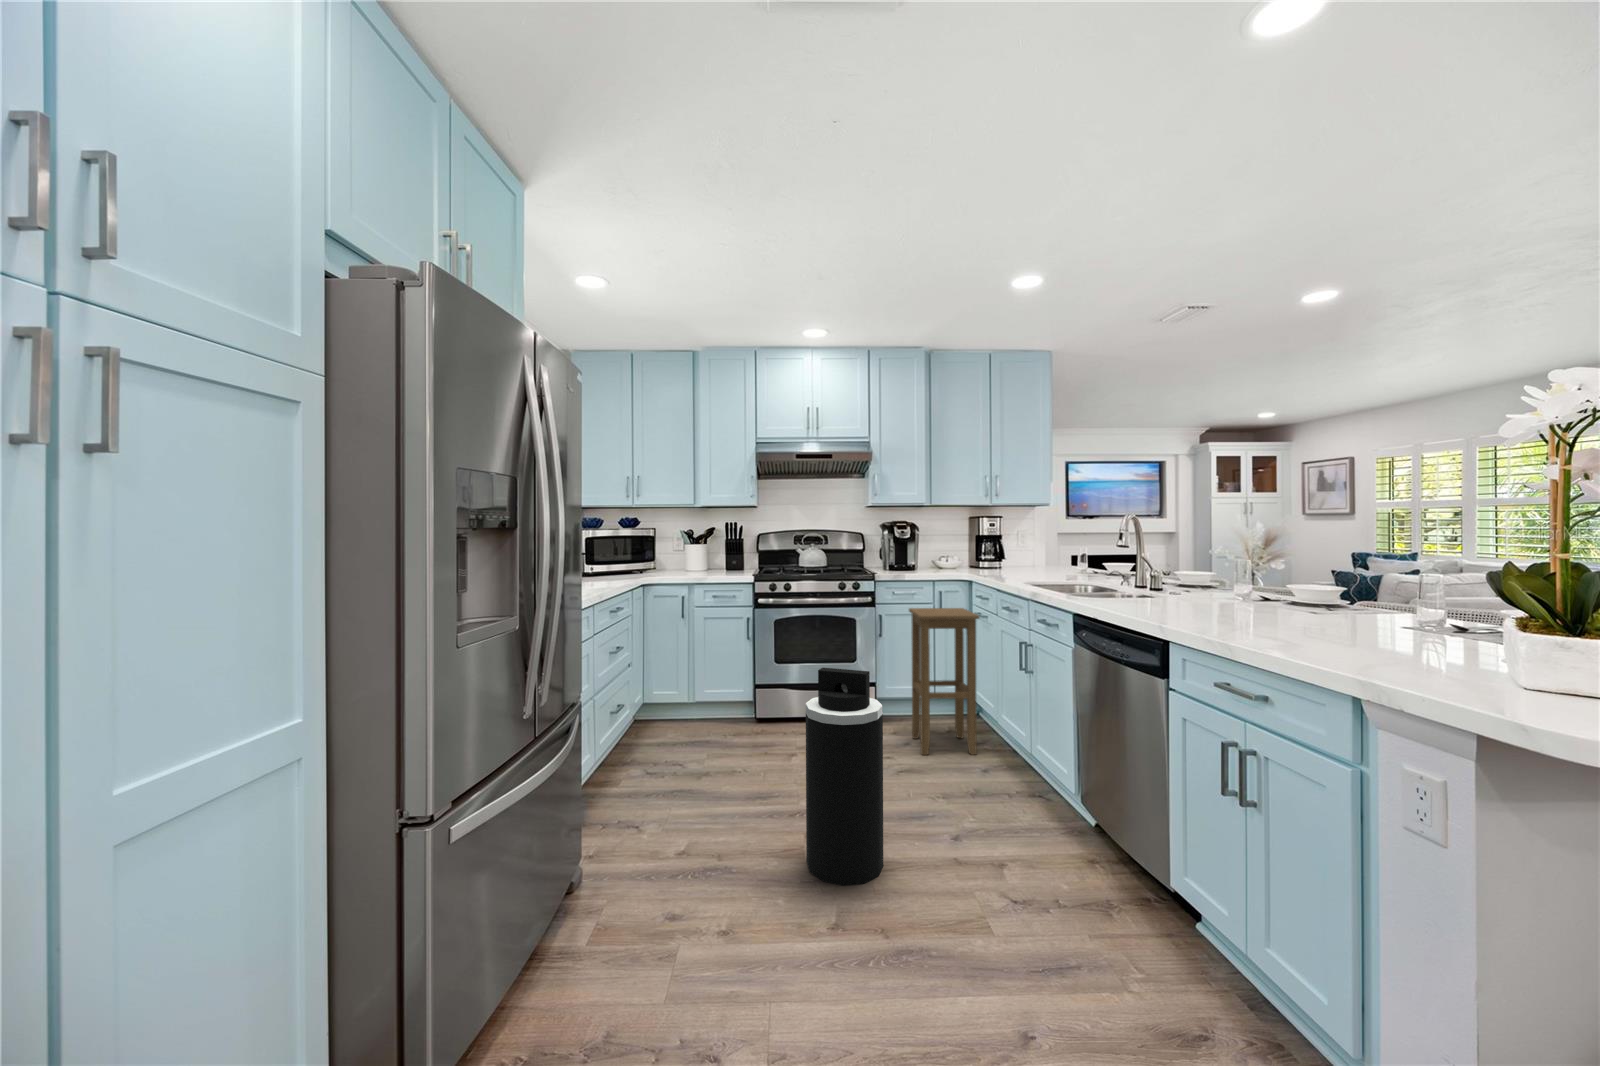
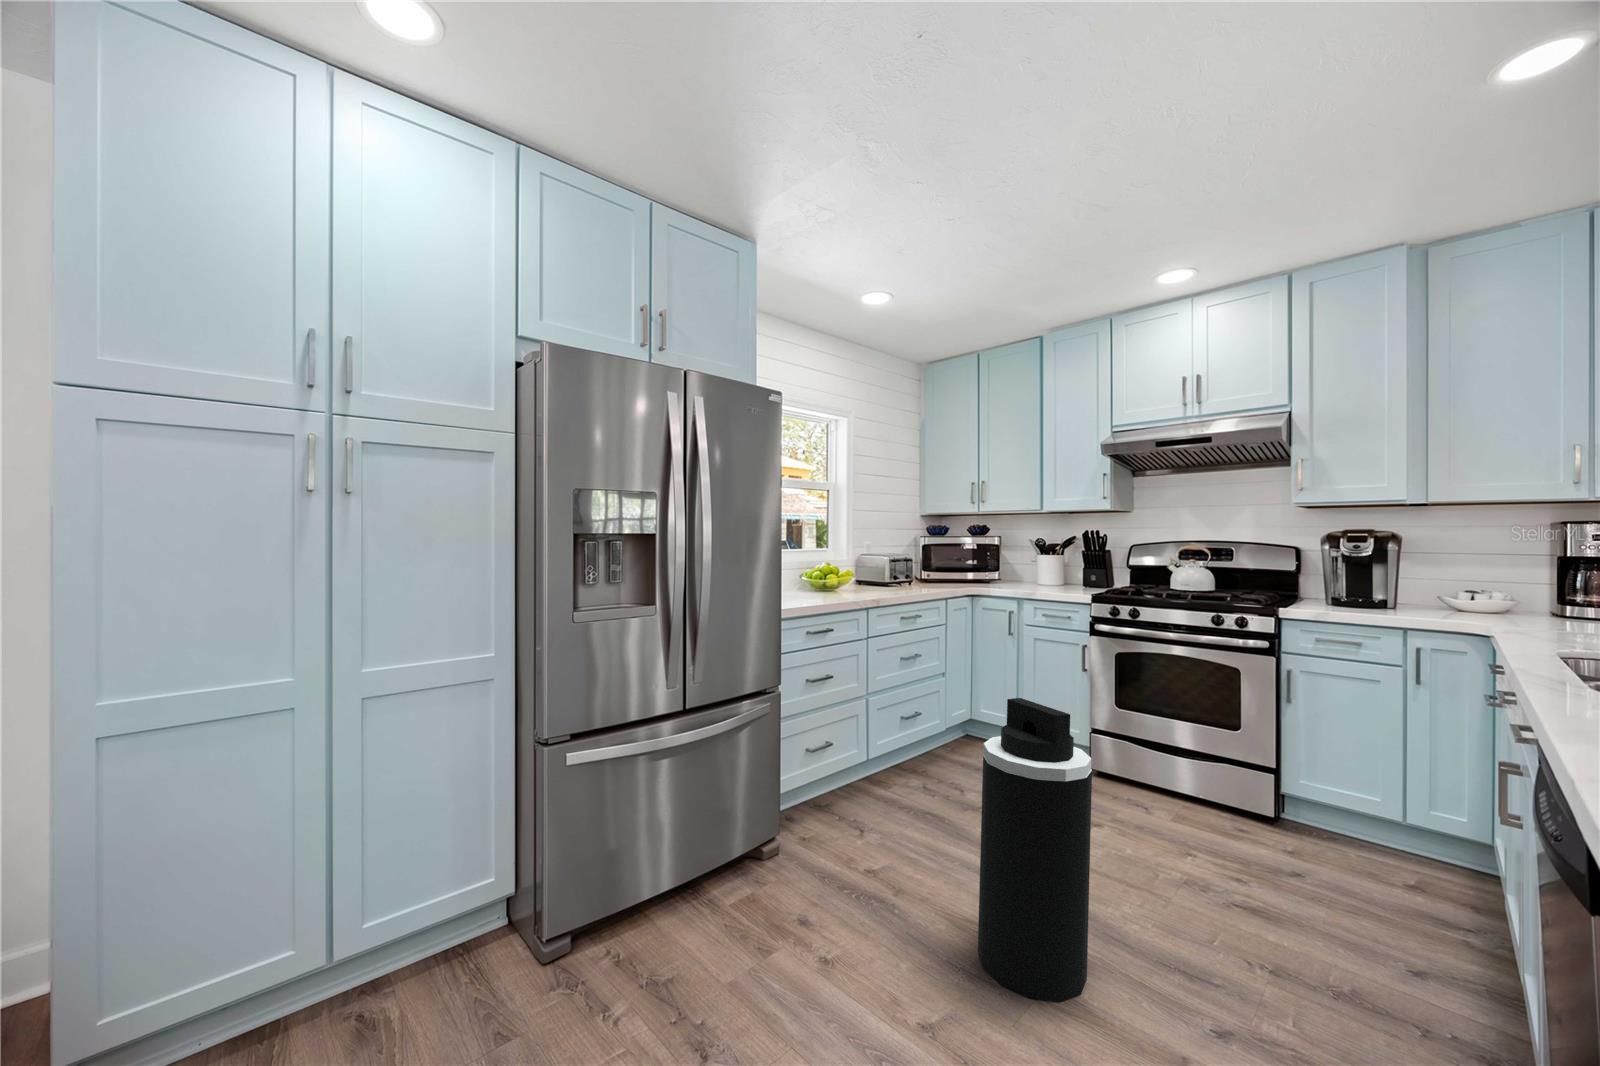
stool: present [909,608,979,755] -> none [1306,661,1441,931]

